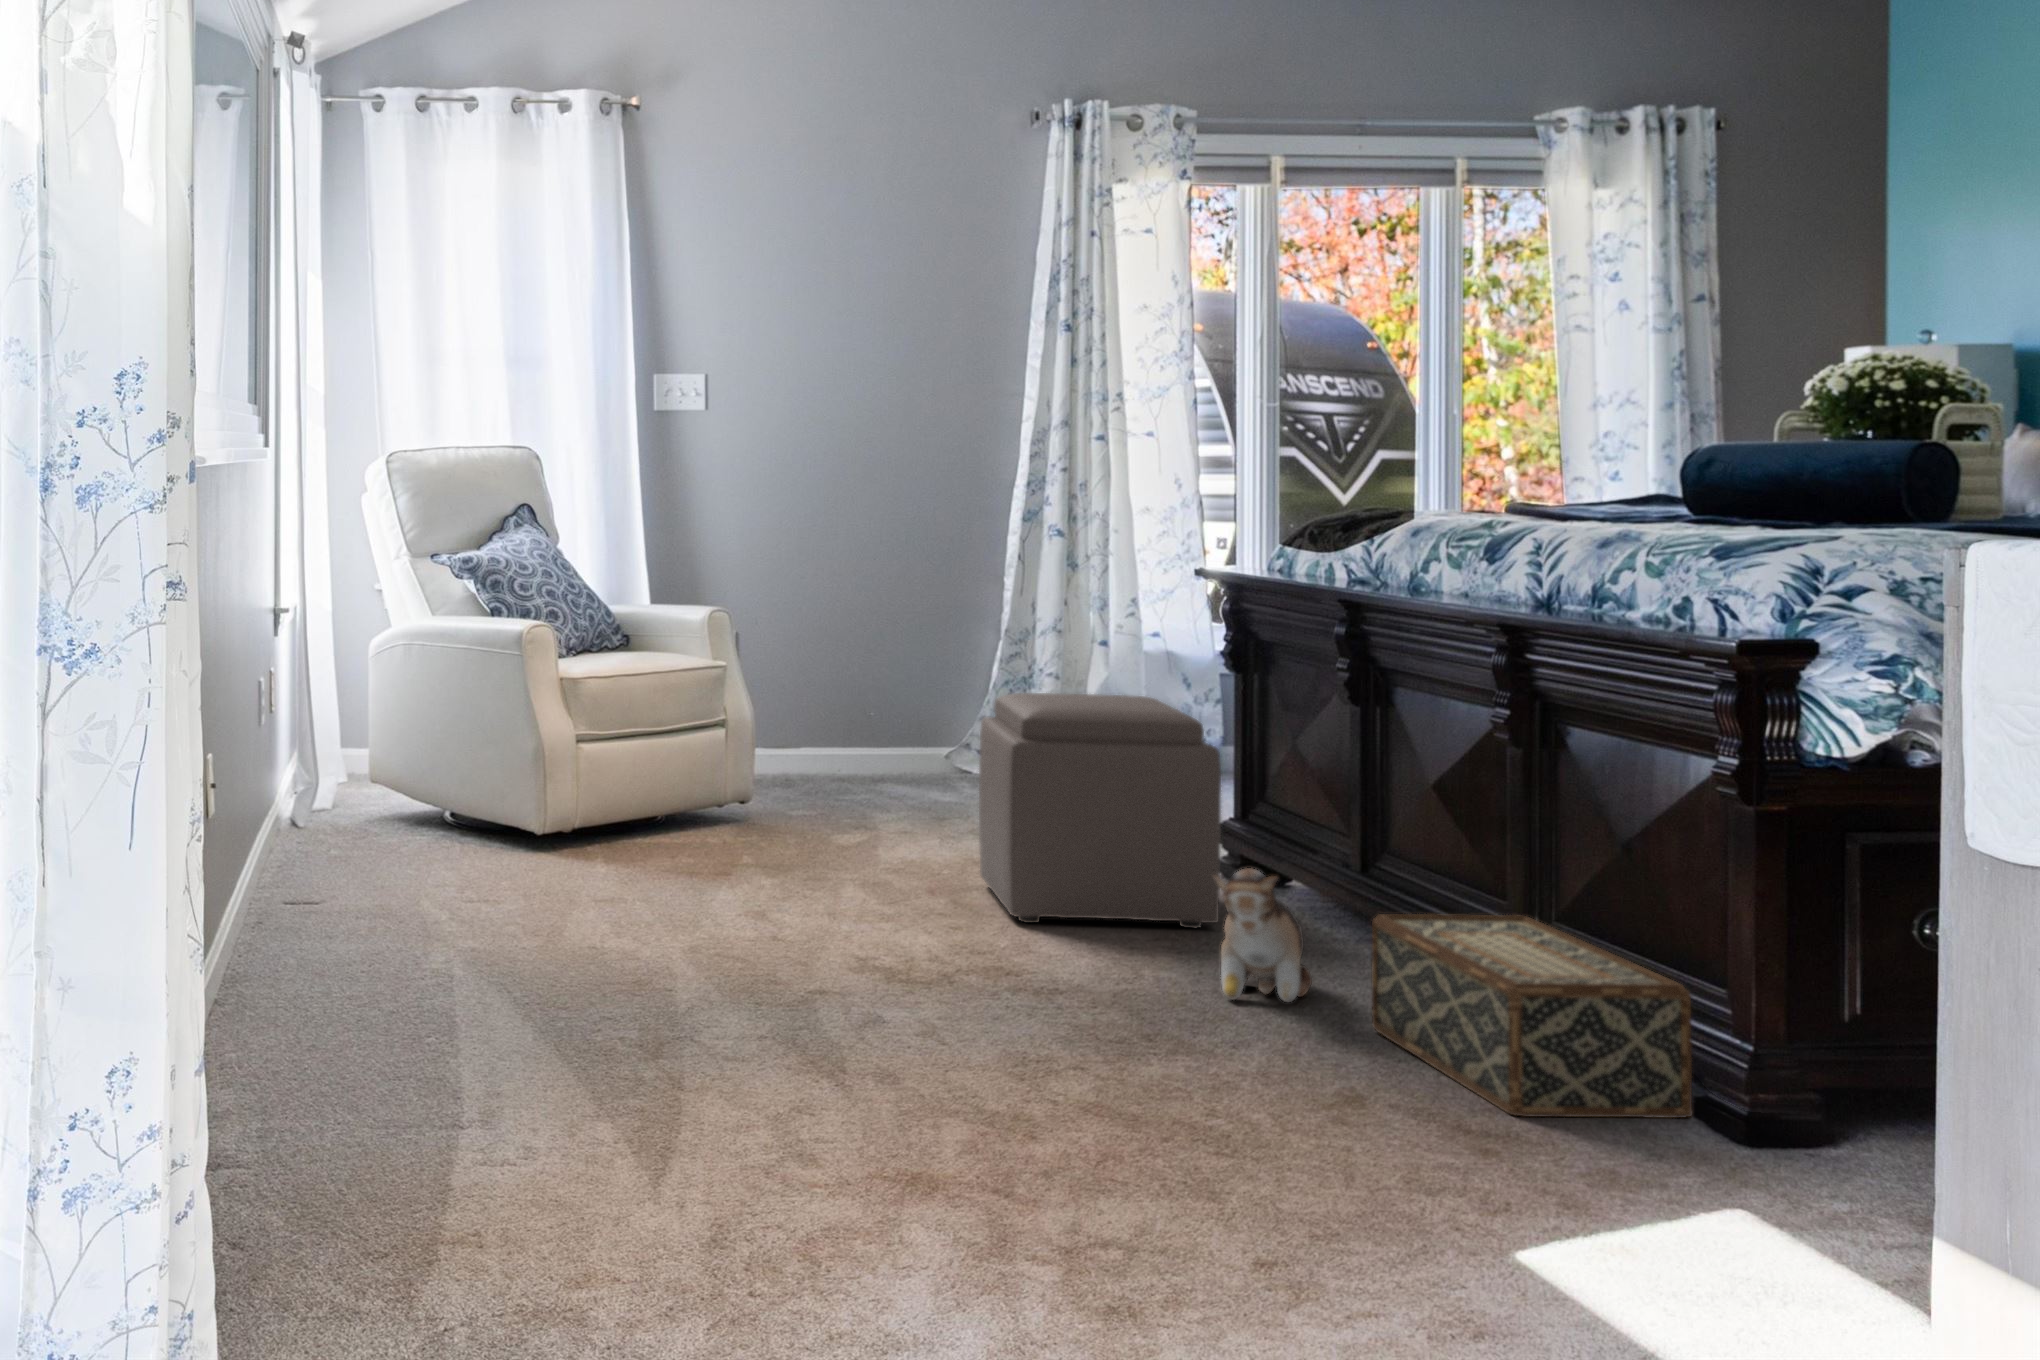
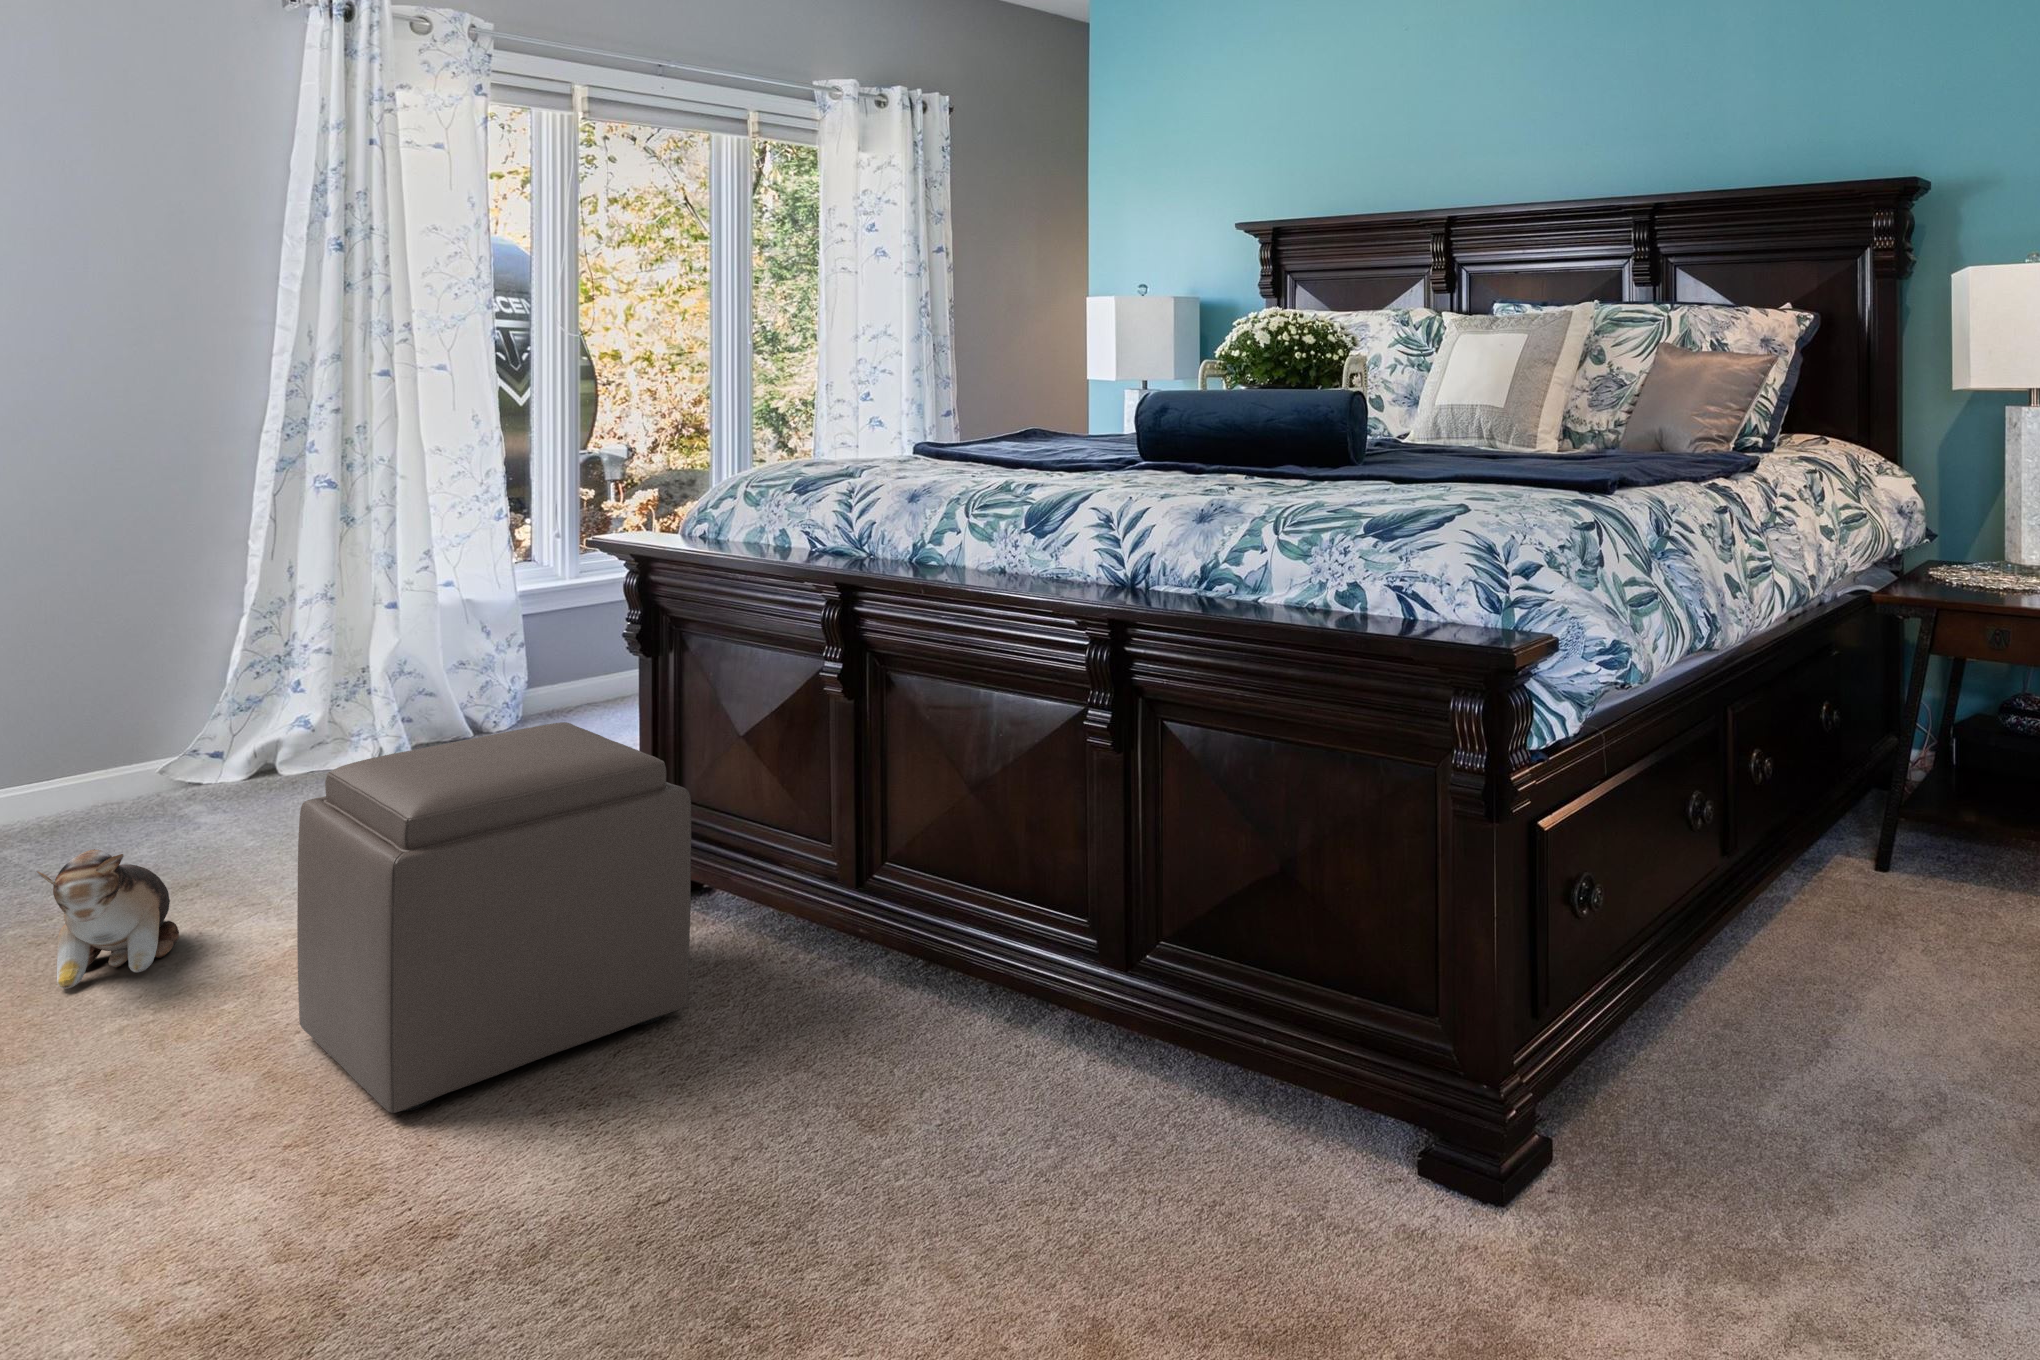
plush toy: present [1213,868,1312,1002] -> present [37,849,179,989]
woven basket: present [1372,914,1692,1118] -> none [1007,951,1419,1295]

